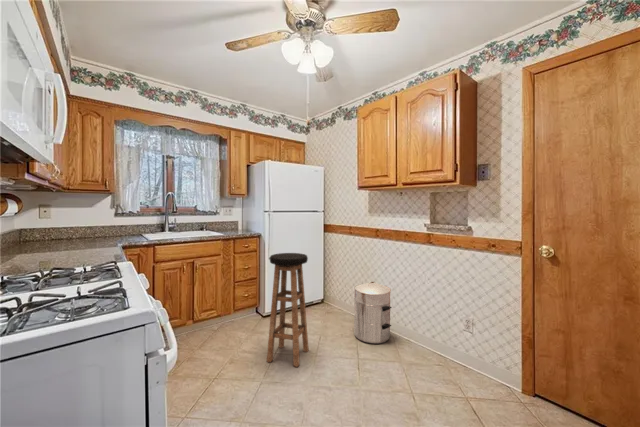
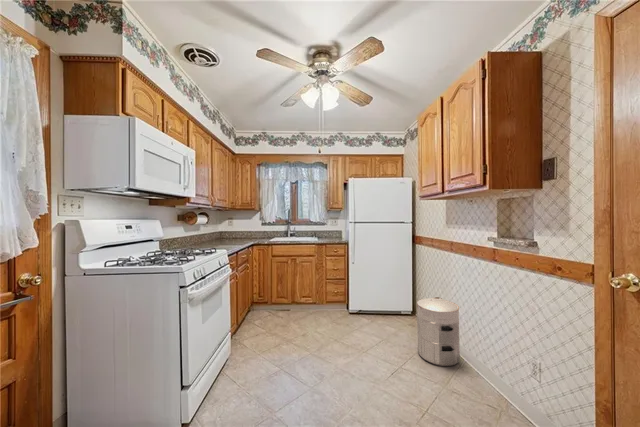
bar stool: present [267,253,309,367] -> none [325,258,364,357]

